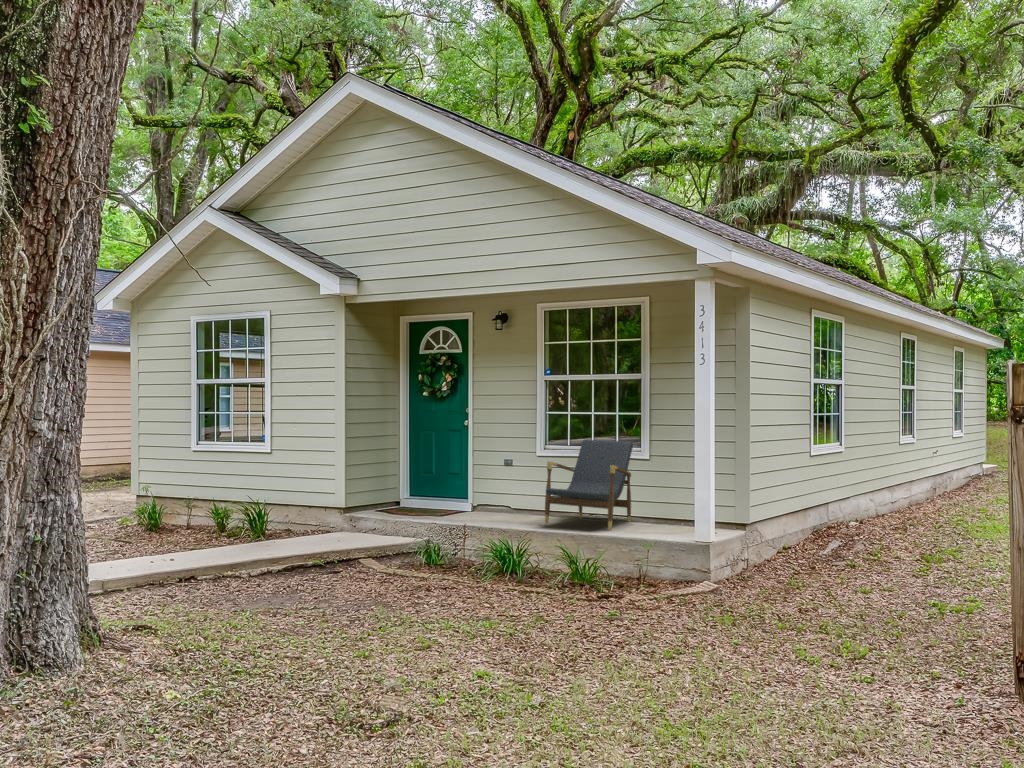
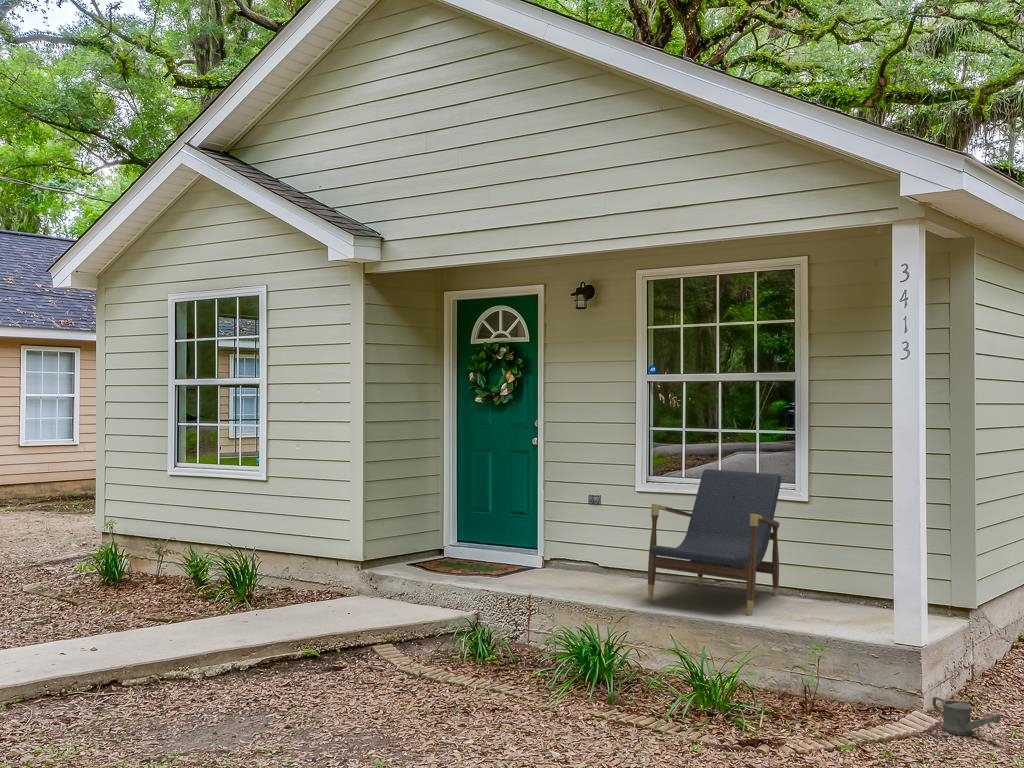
watering can: none [715,571,750,591] -> present [932,697,1000,735]

